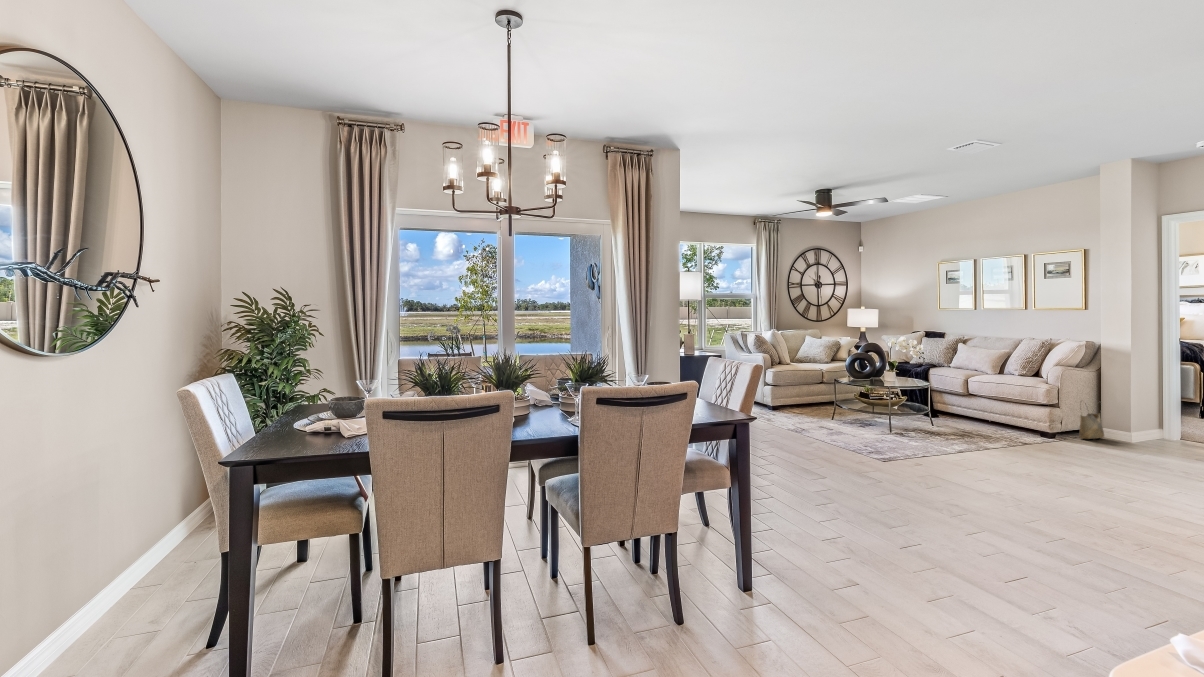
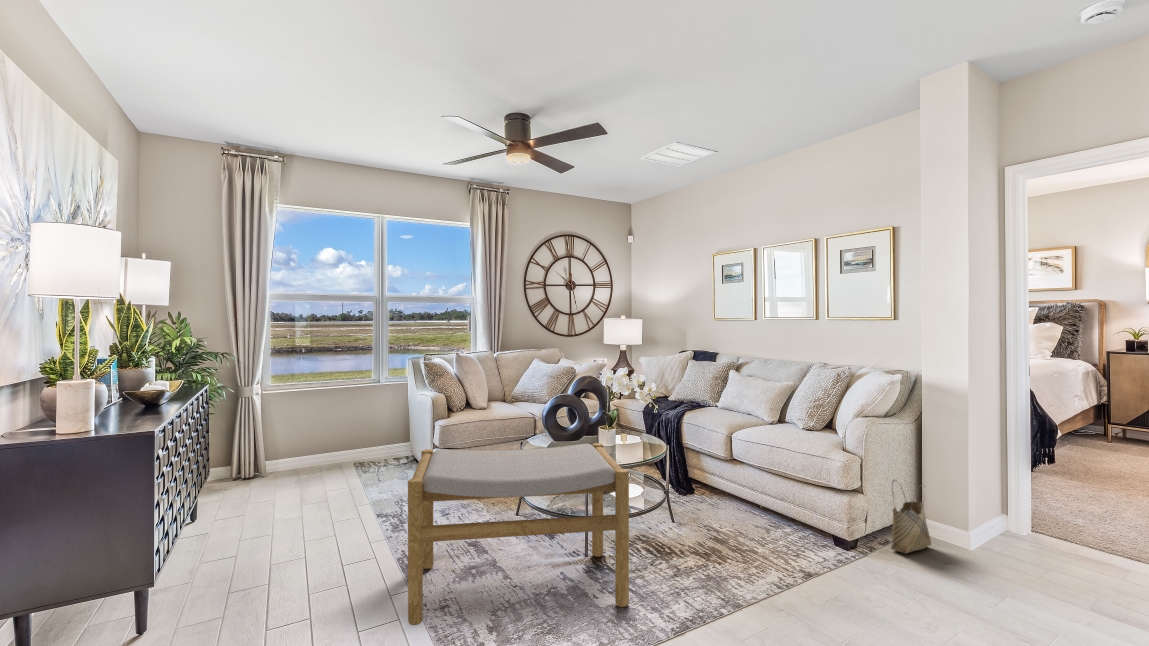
footstool: none [811,375,938,449] -> present [408,443,629,625]

